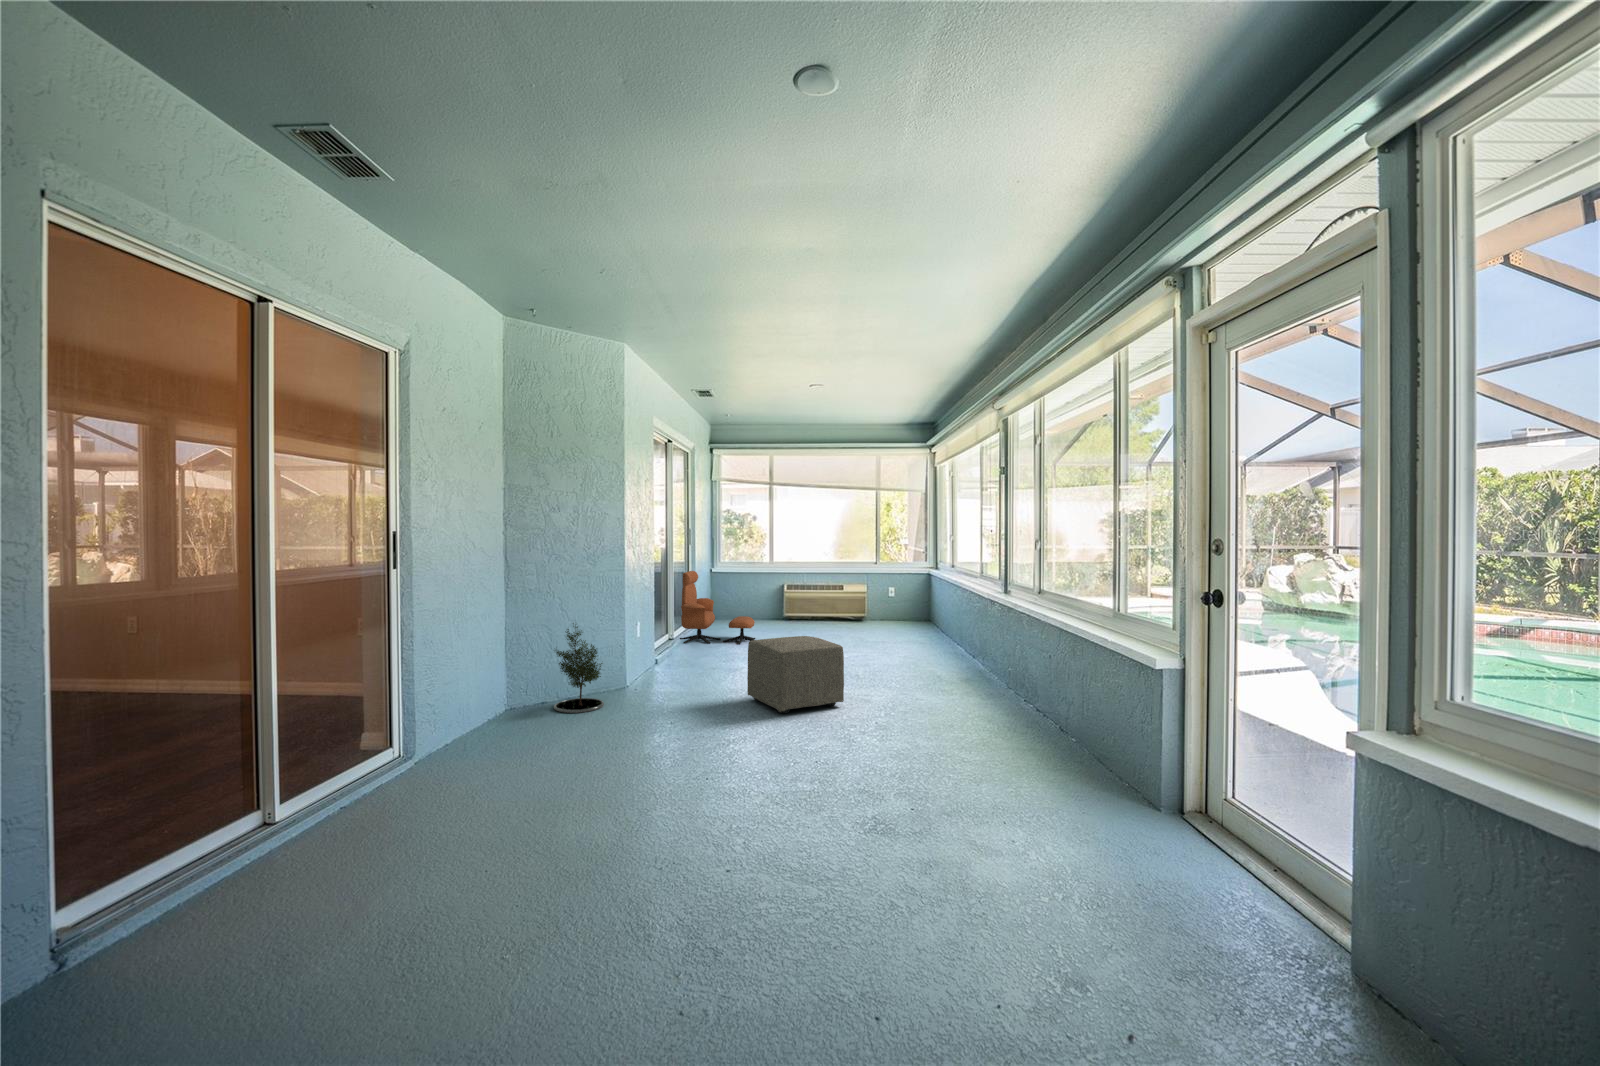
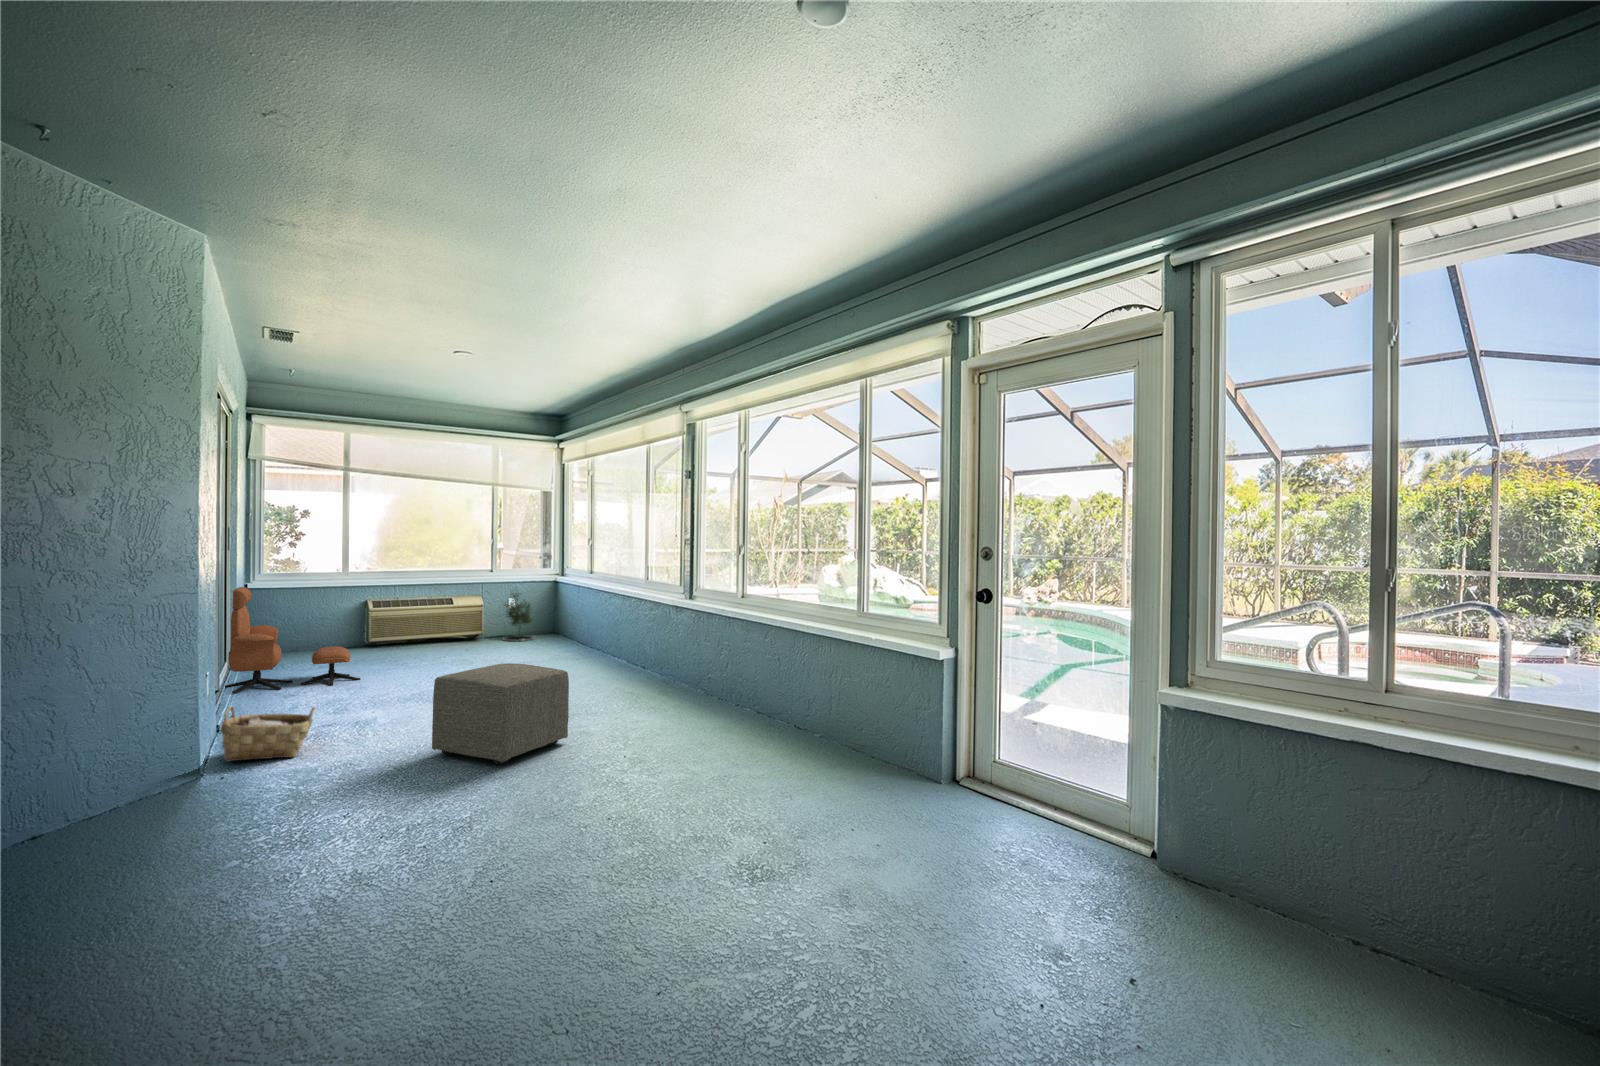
potted tree: present [554,623,604,713] -> present [503,593,534,641]
woven basket: none [639,647,692,687] -> present [221,706,315,762]

